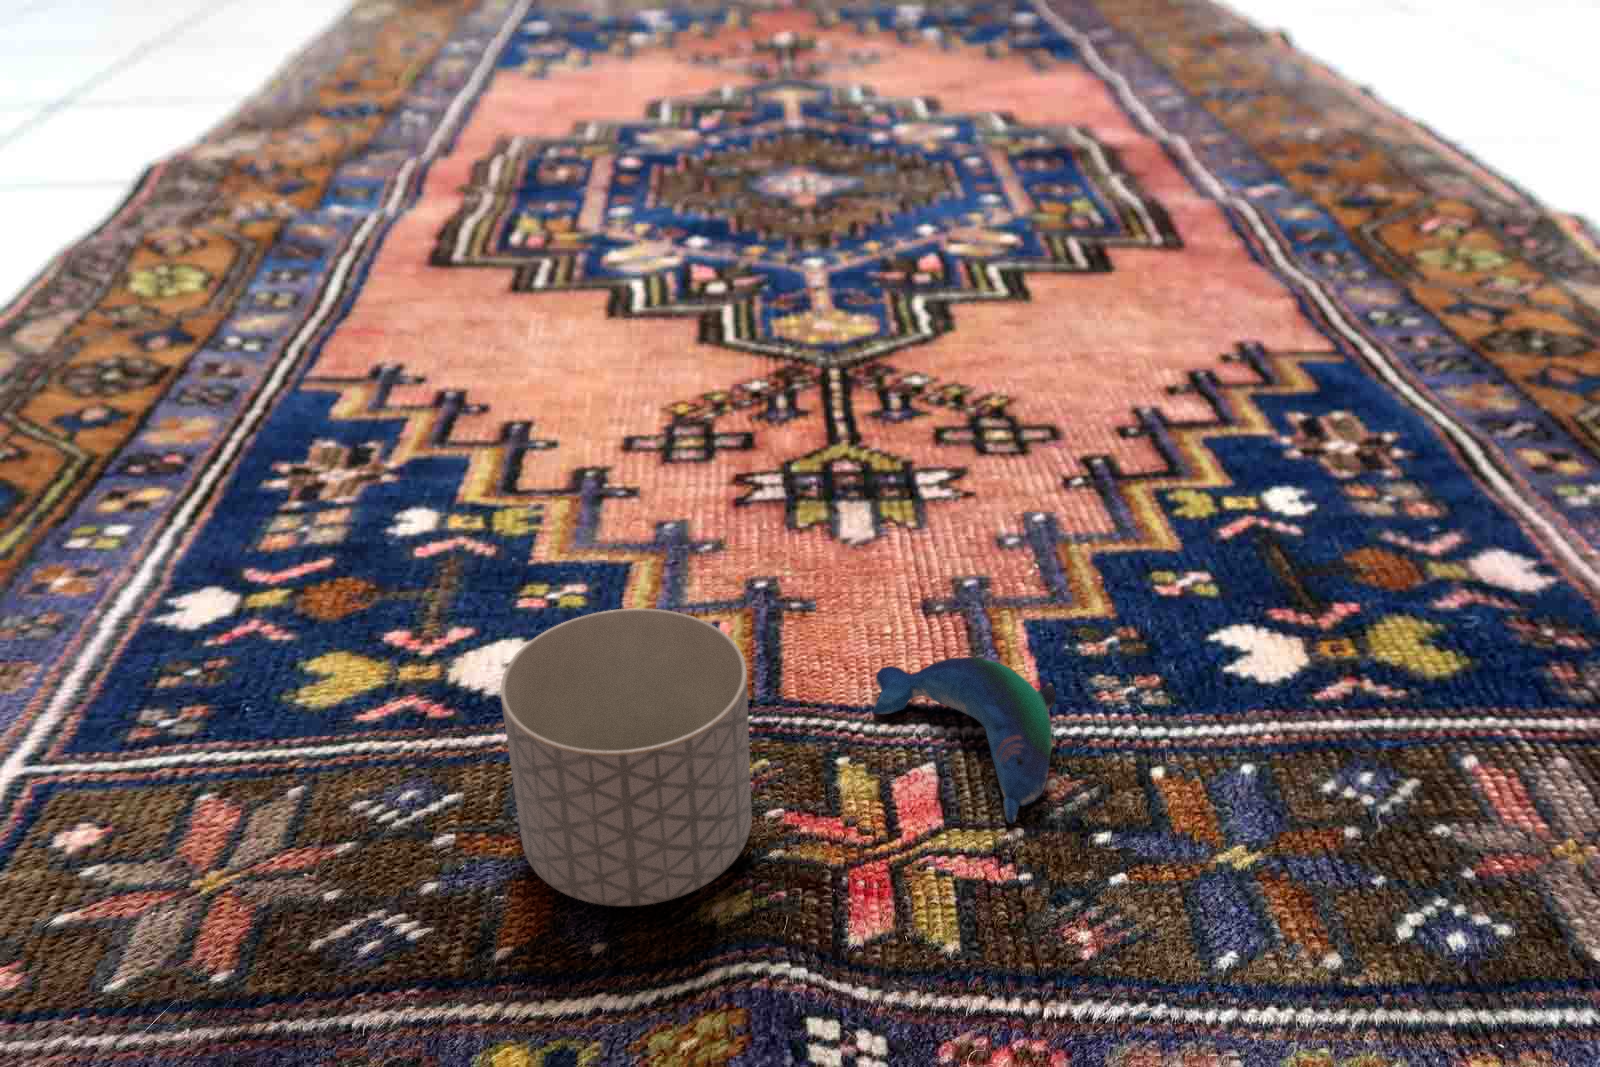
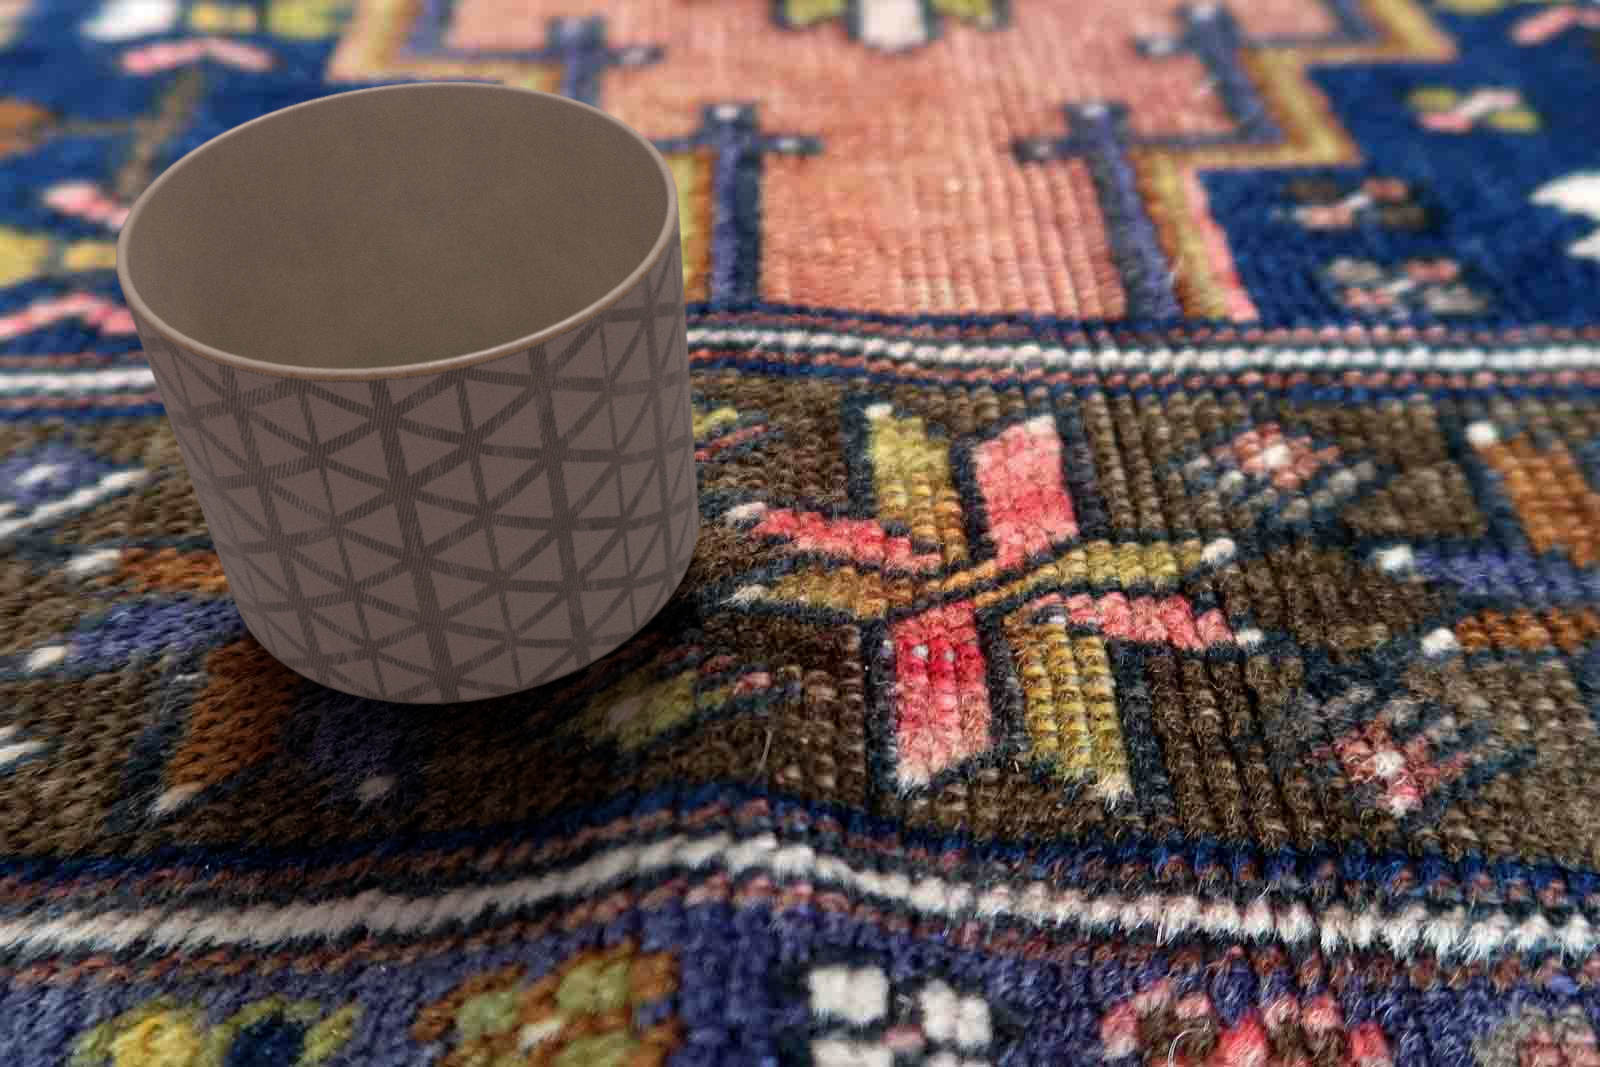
plush toy: present [873,657,1056,823] -> none [933,216,1295,532]

